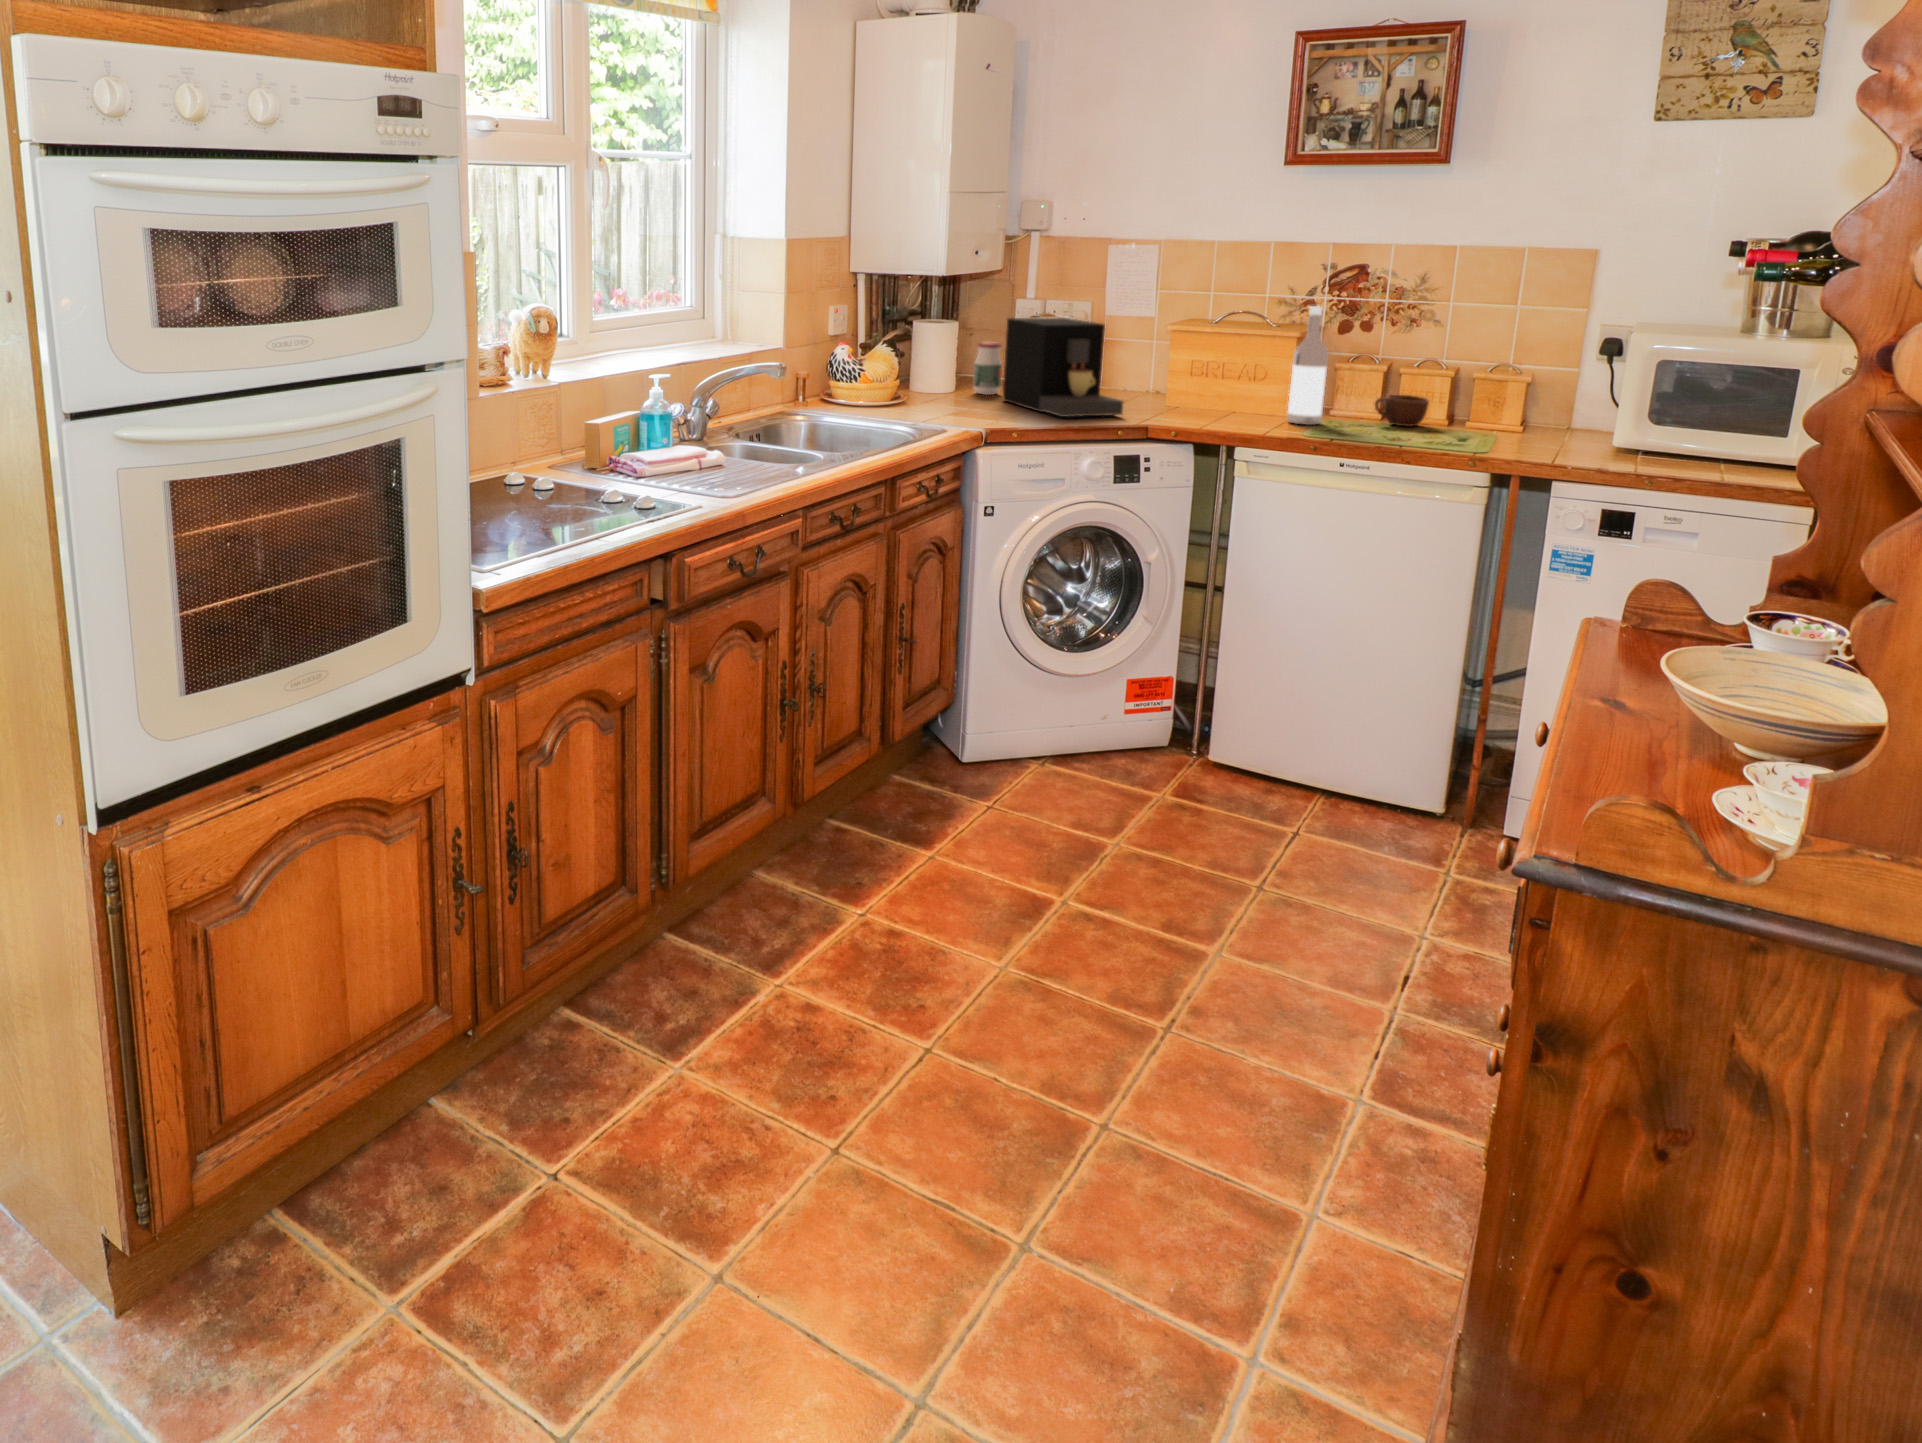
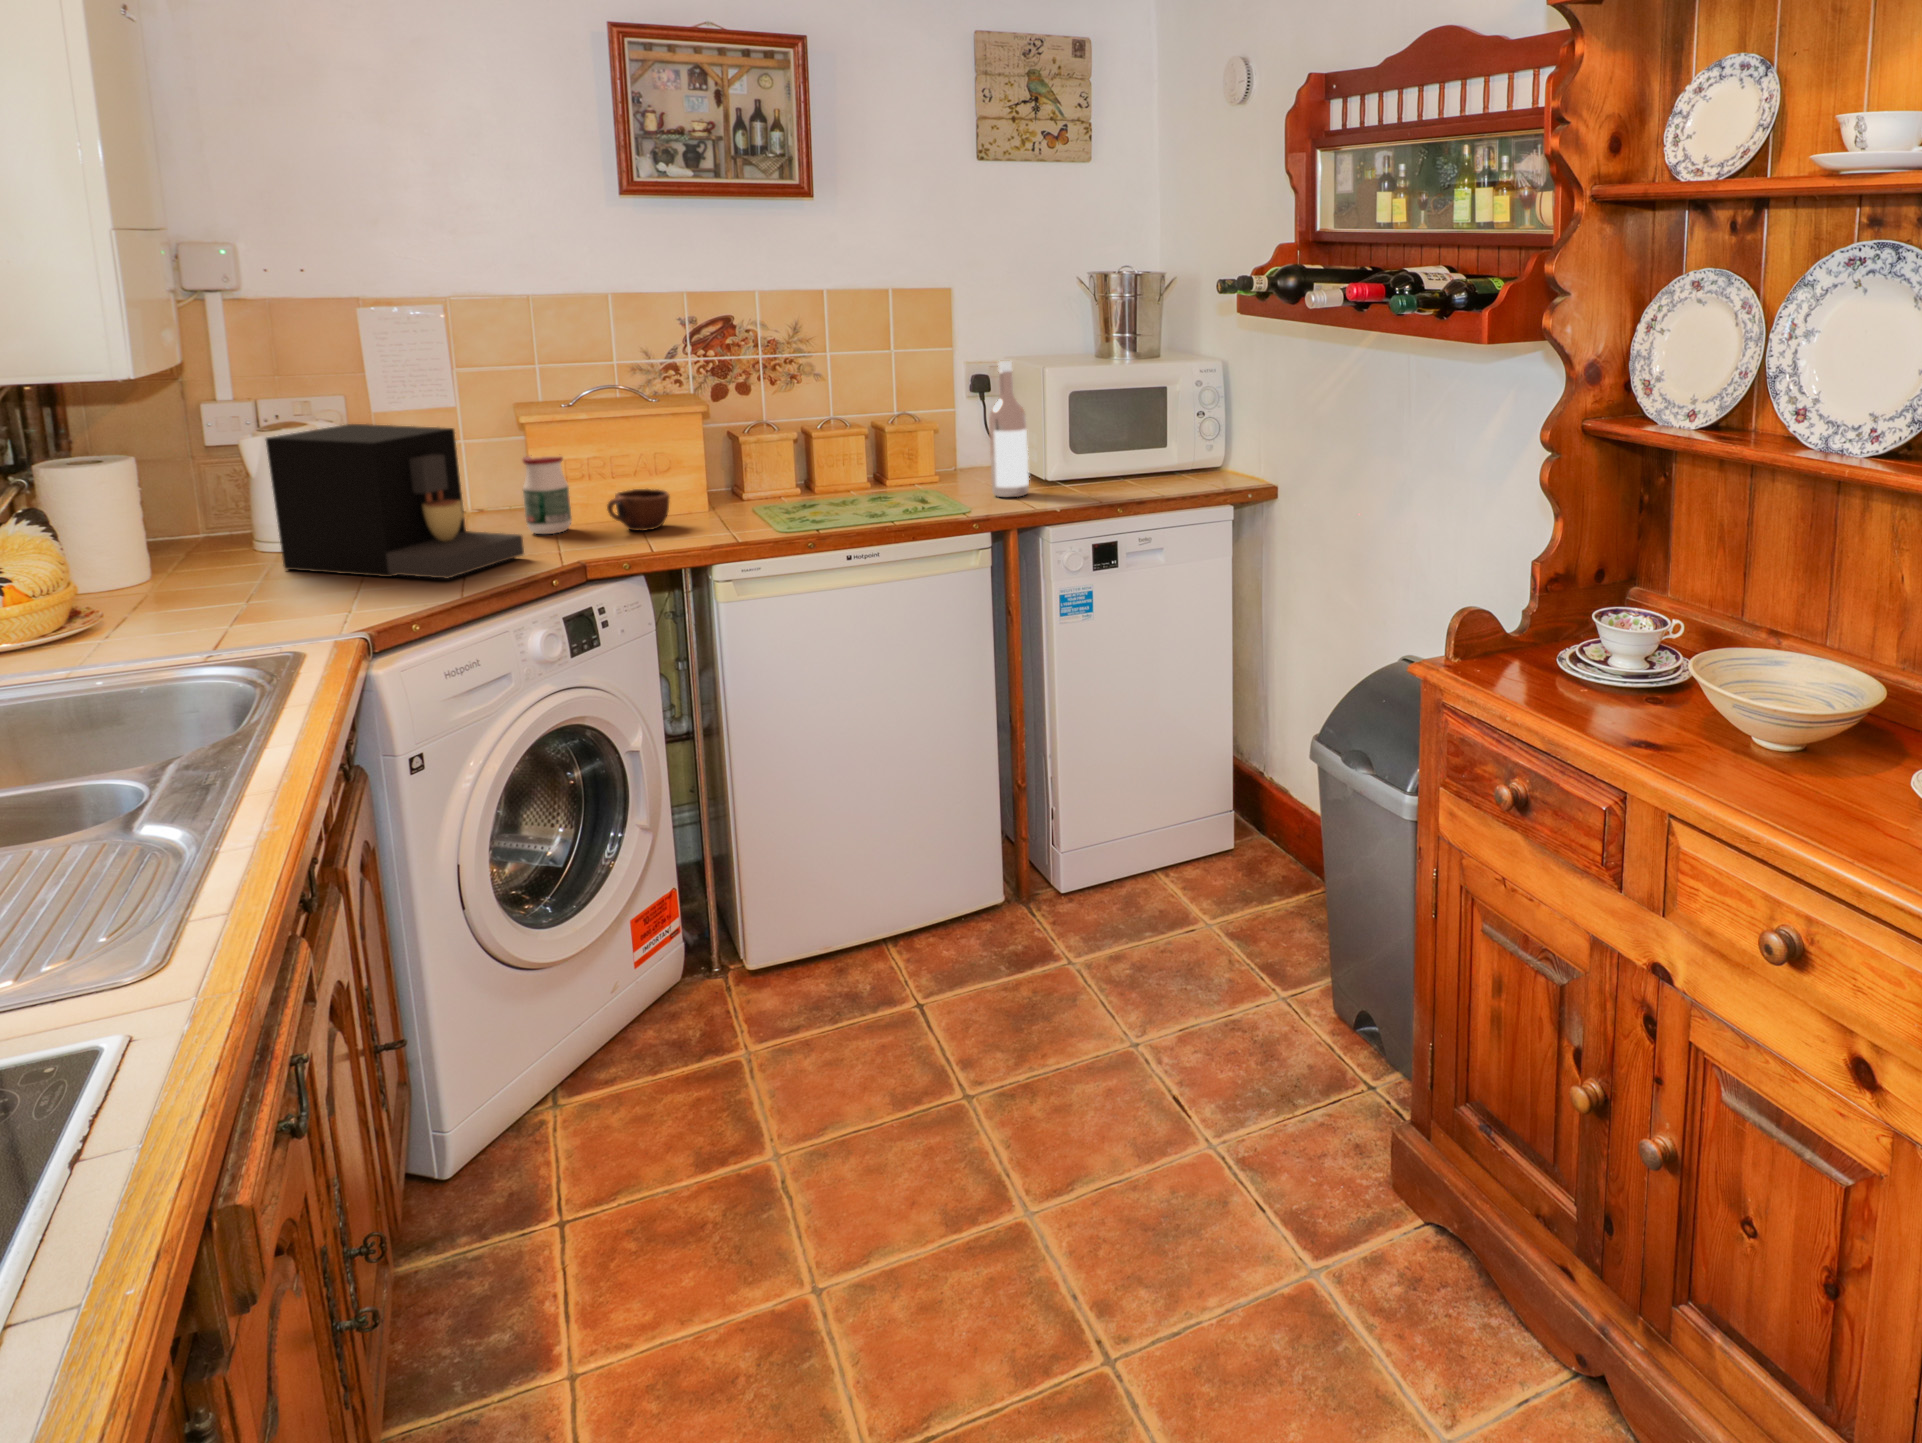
wine bottle: present [1287,306,1329,425] -> present [989,361,1029,497]
jar: present [973,342,1002,395] -> present [523,456,572,534]
mug: present [1375,394,1429,427] -> present [607,489,669,531]

